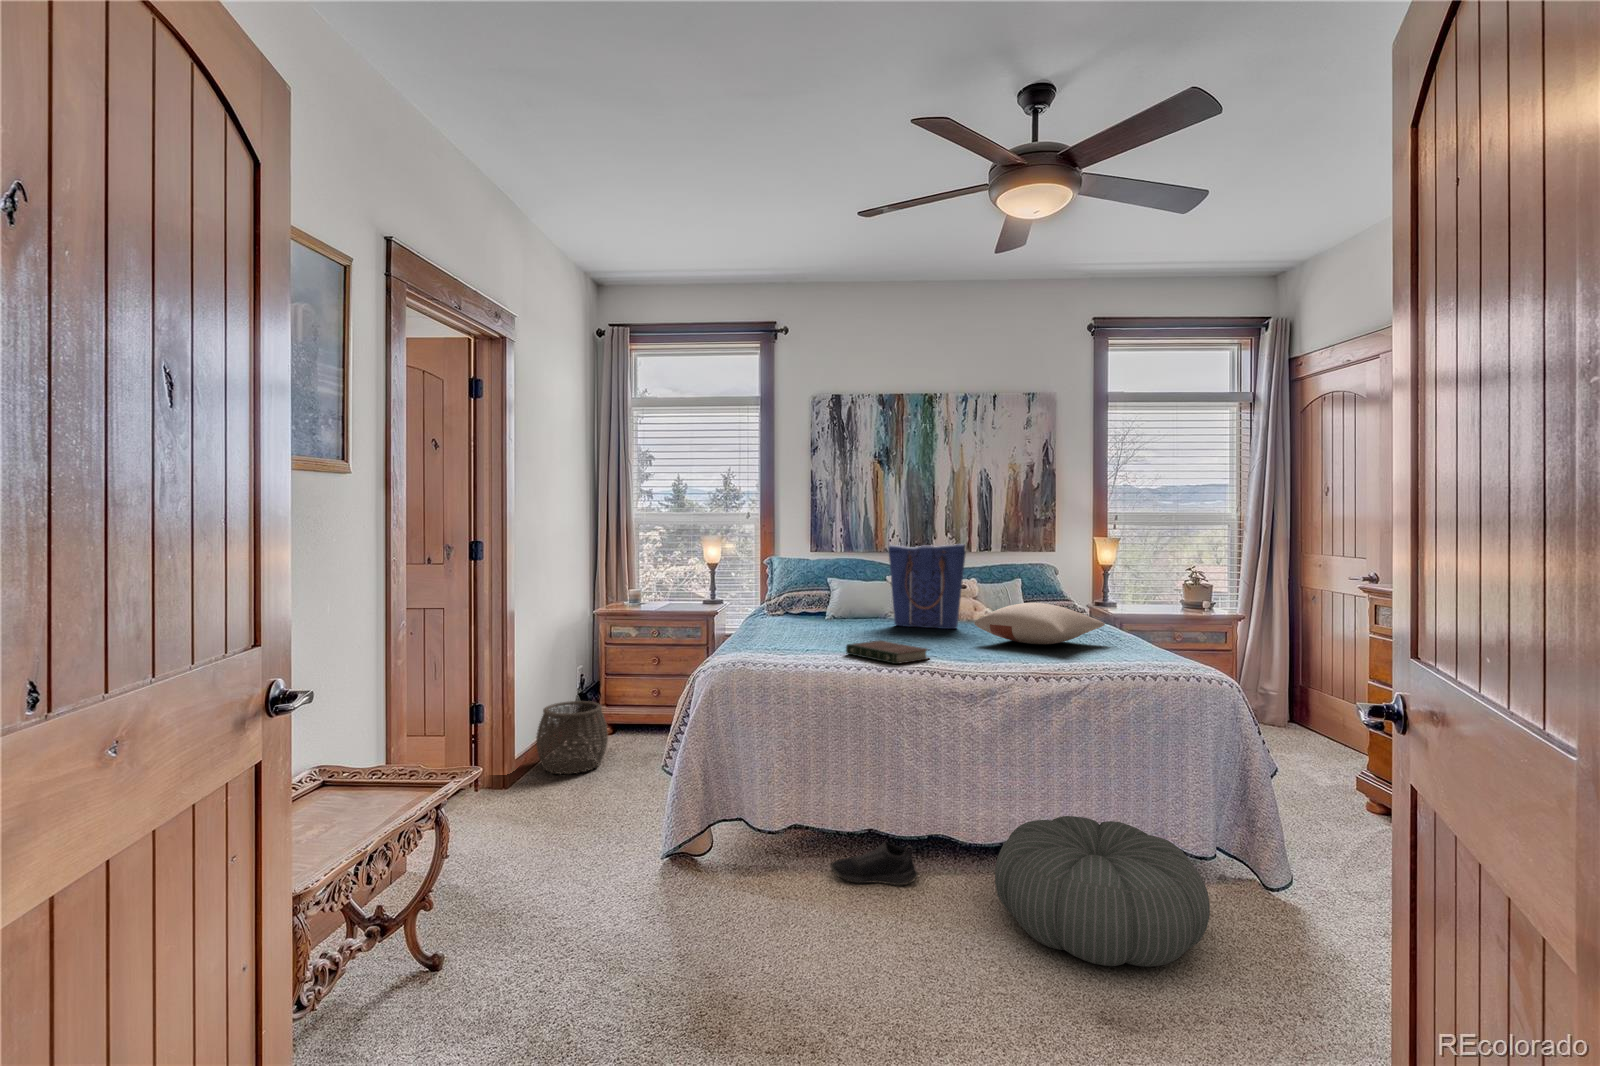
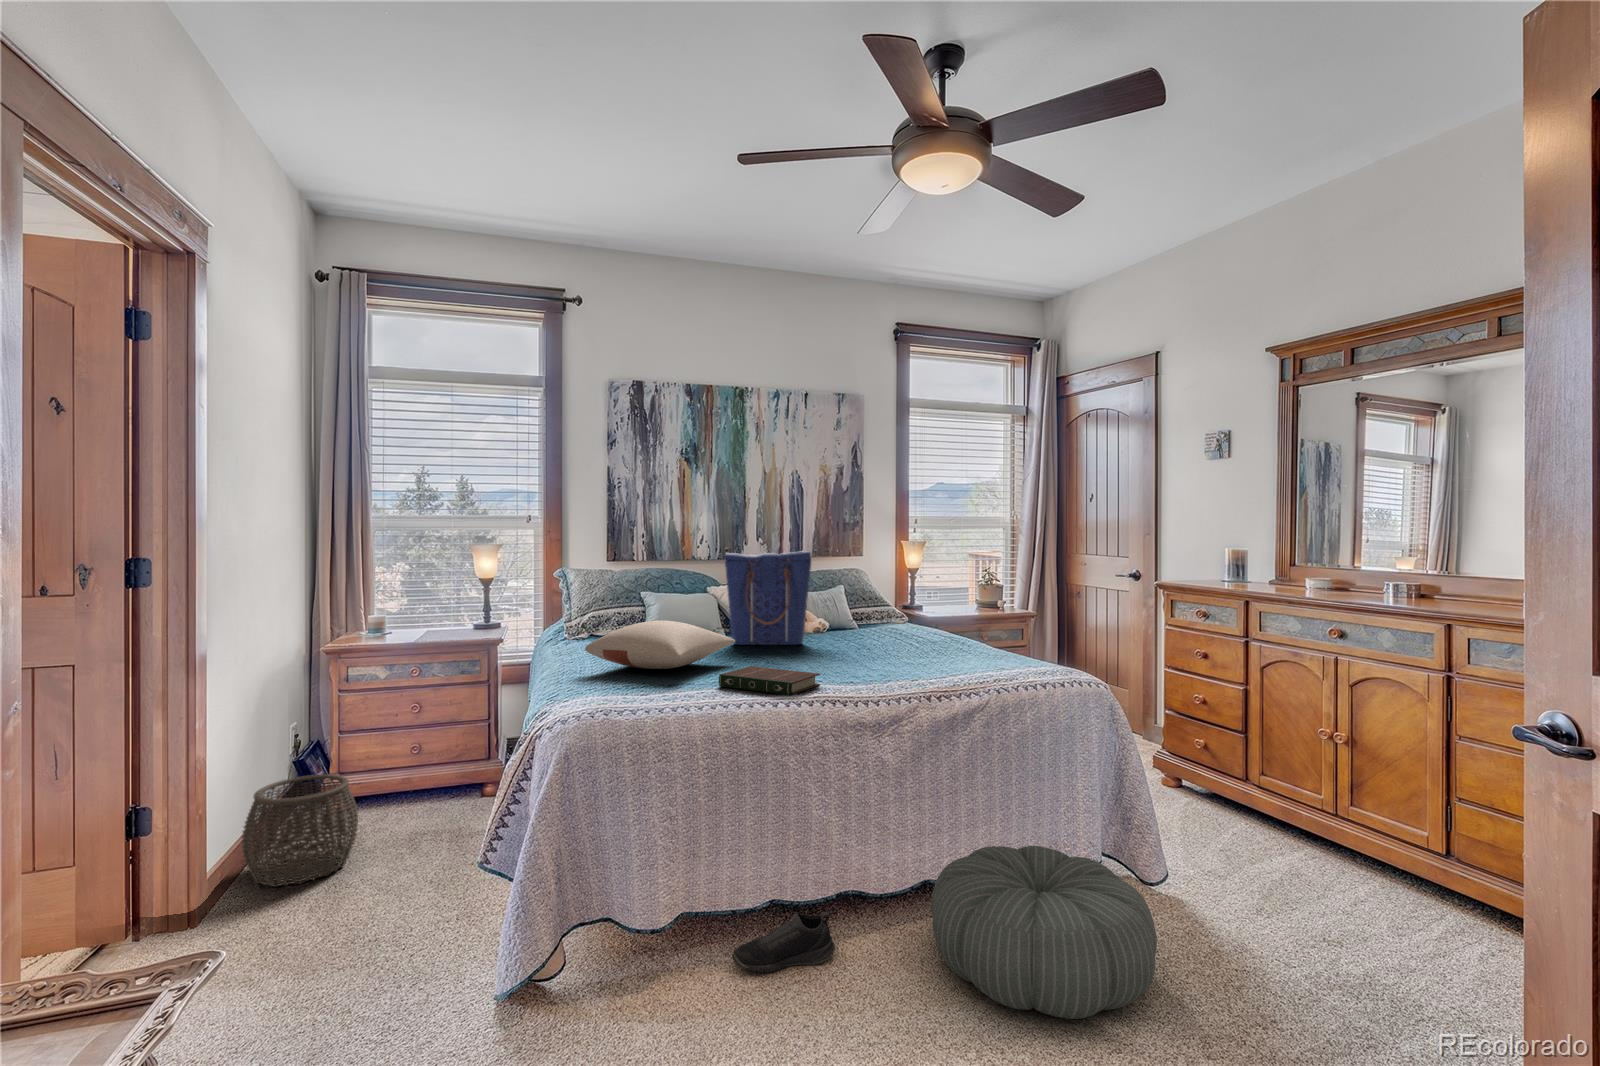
pillow: present [974,603,1105,644] -> present [585,620,735,669]

